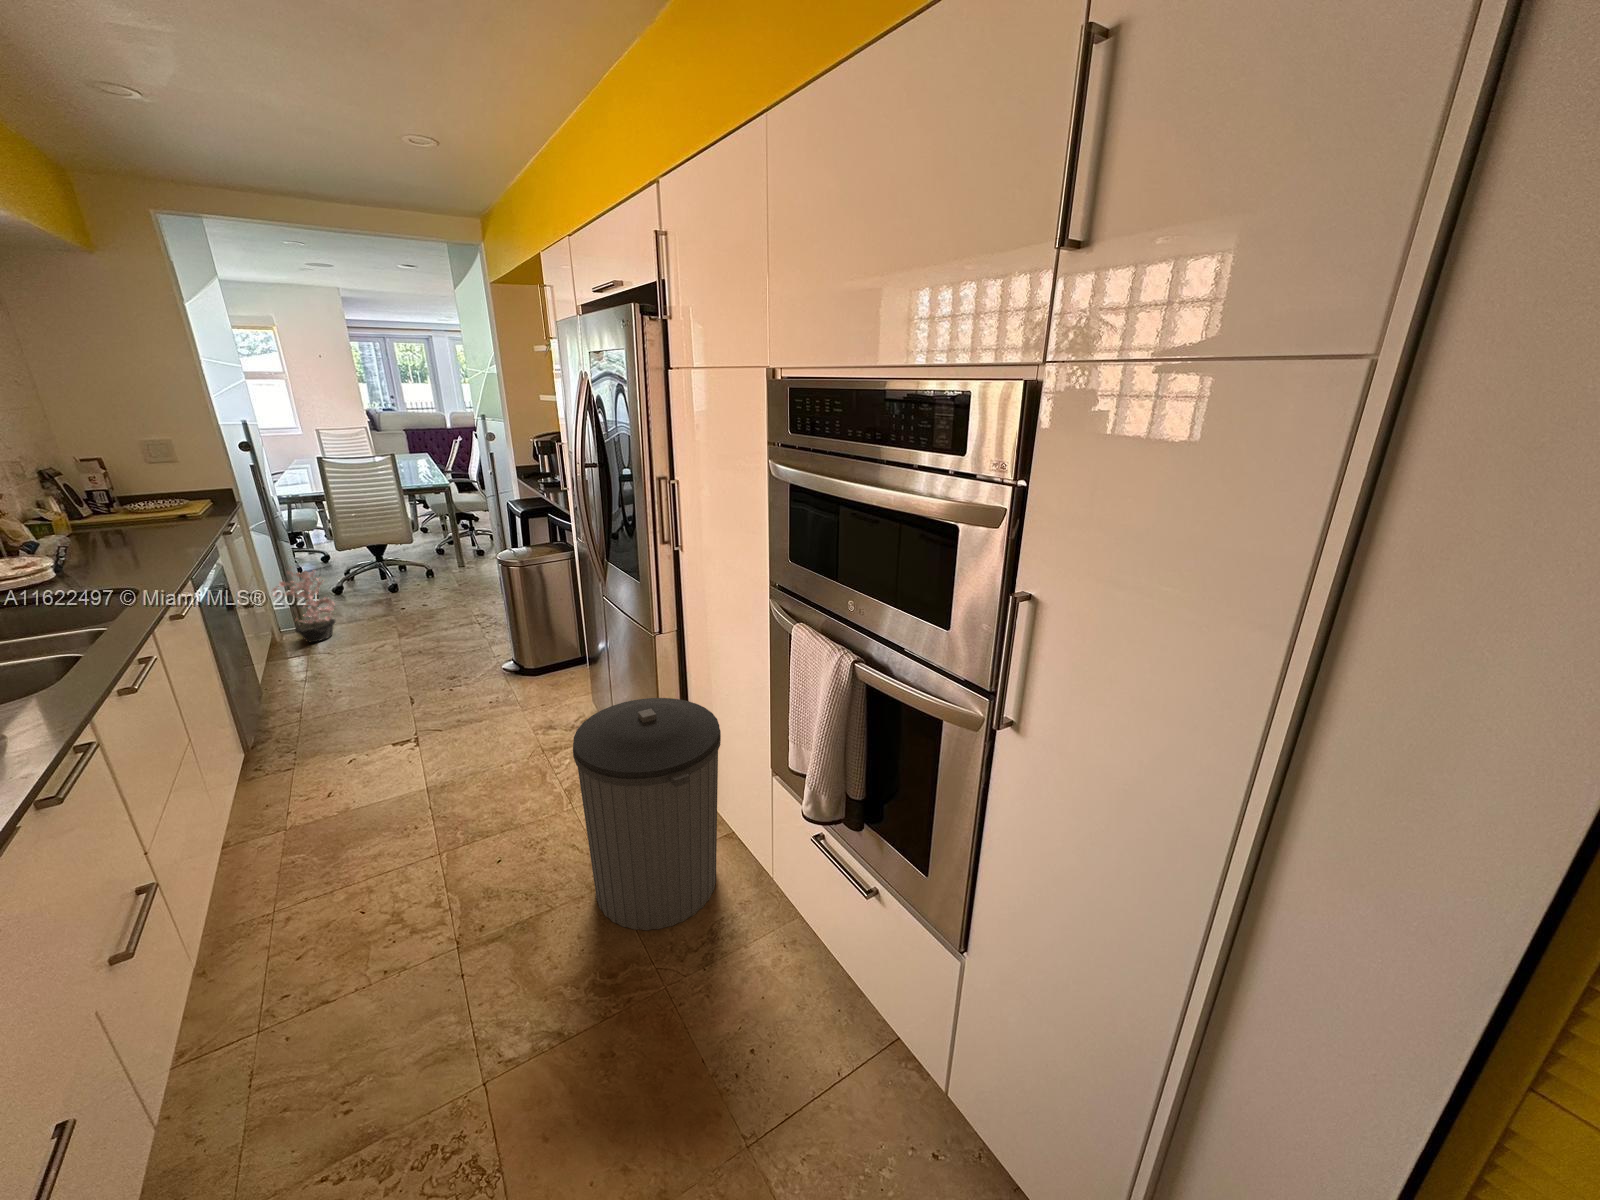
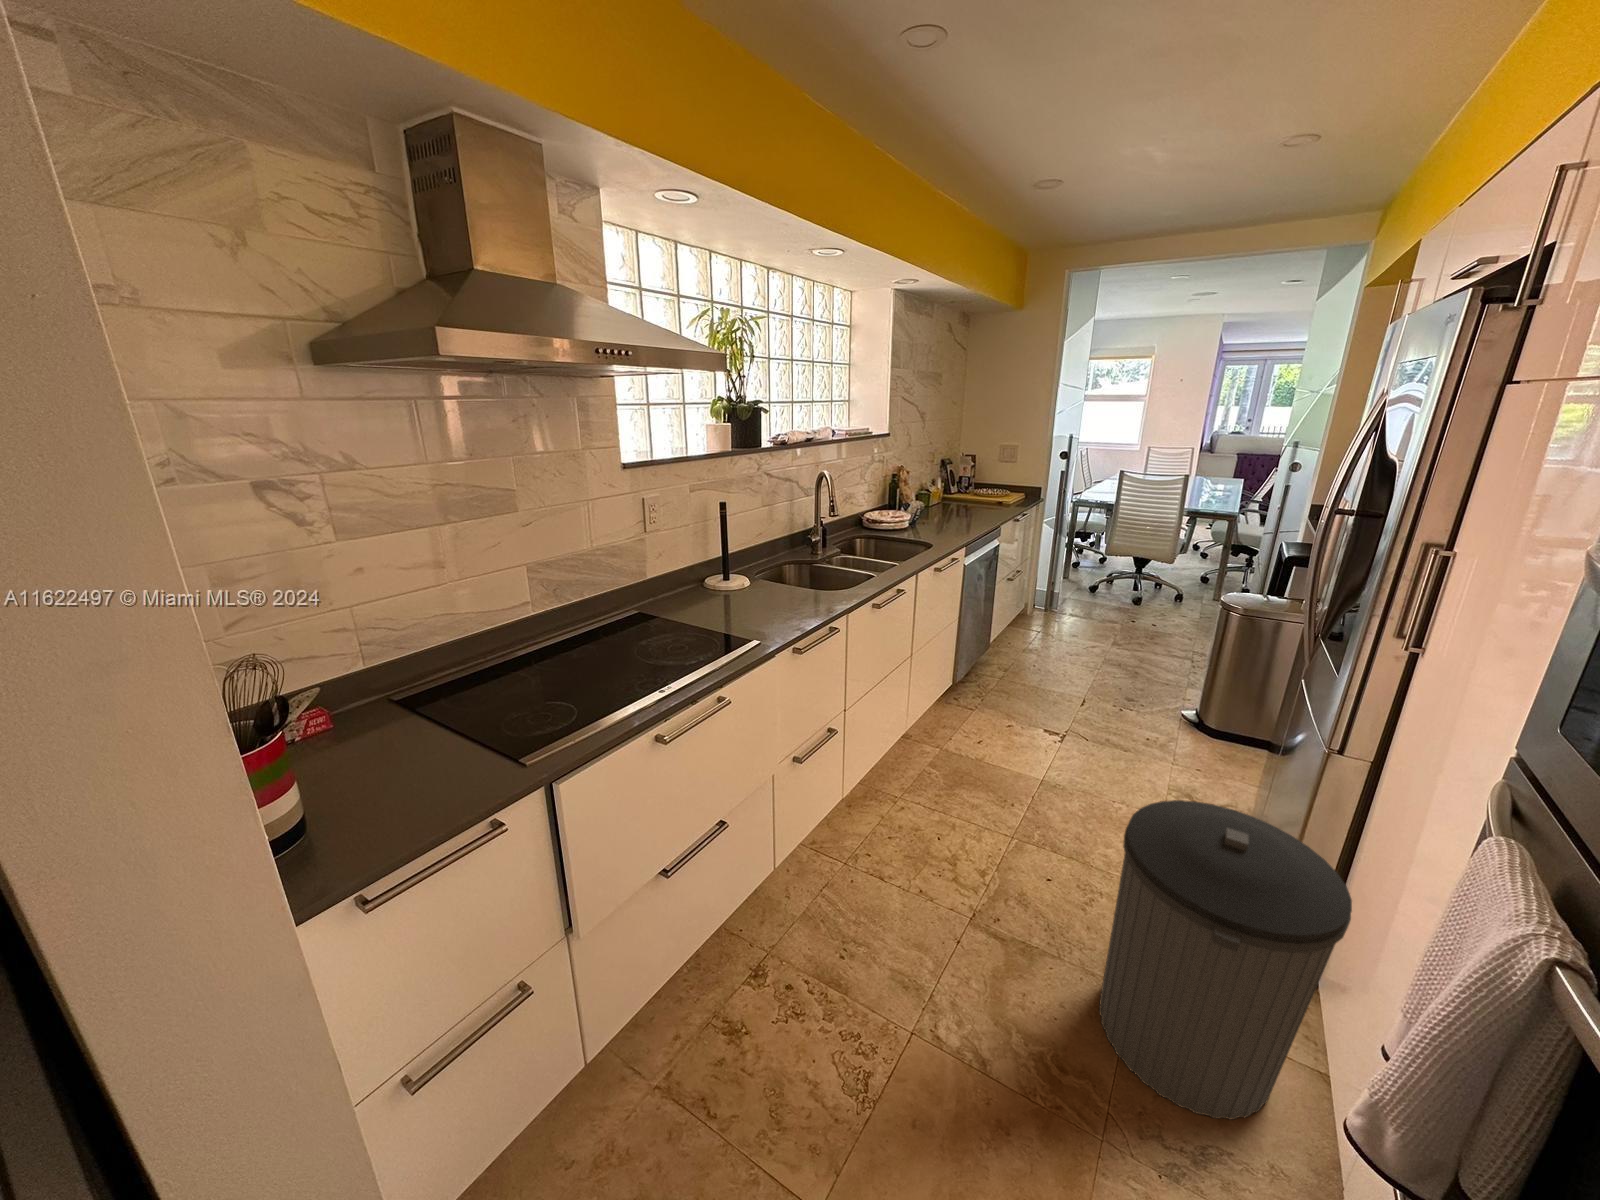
potted plant: present [272,567,335,642] -> none [1033,555,1080,624]

